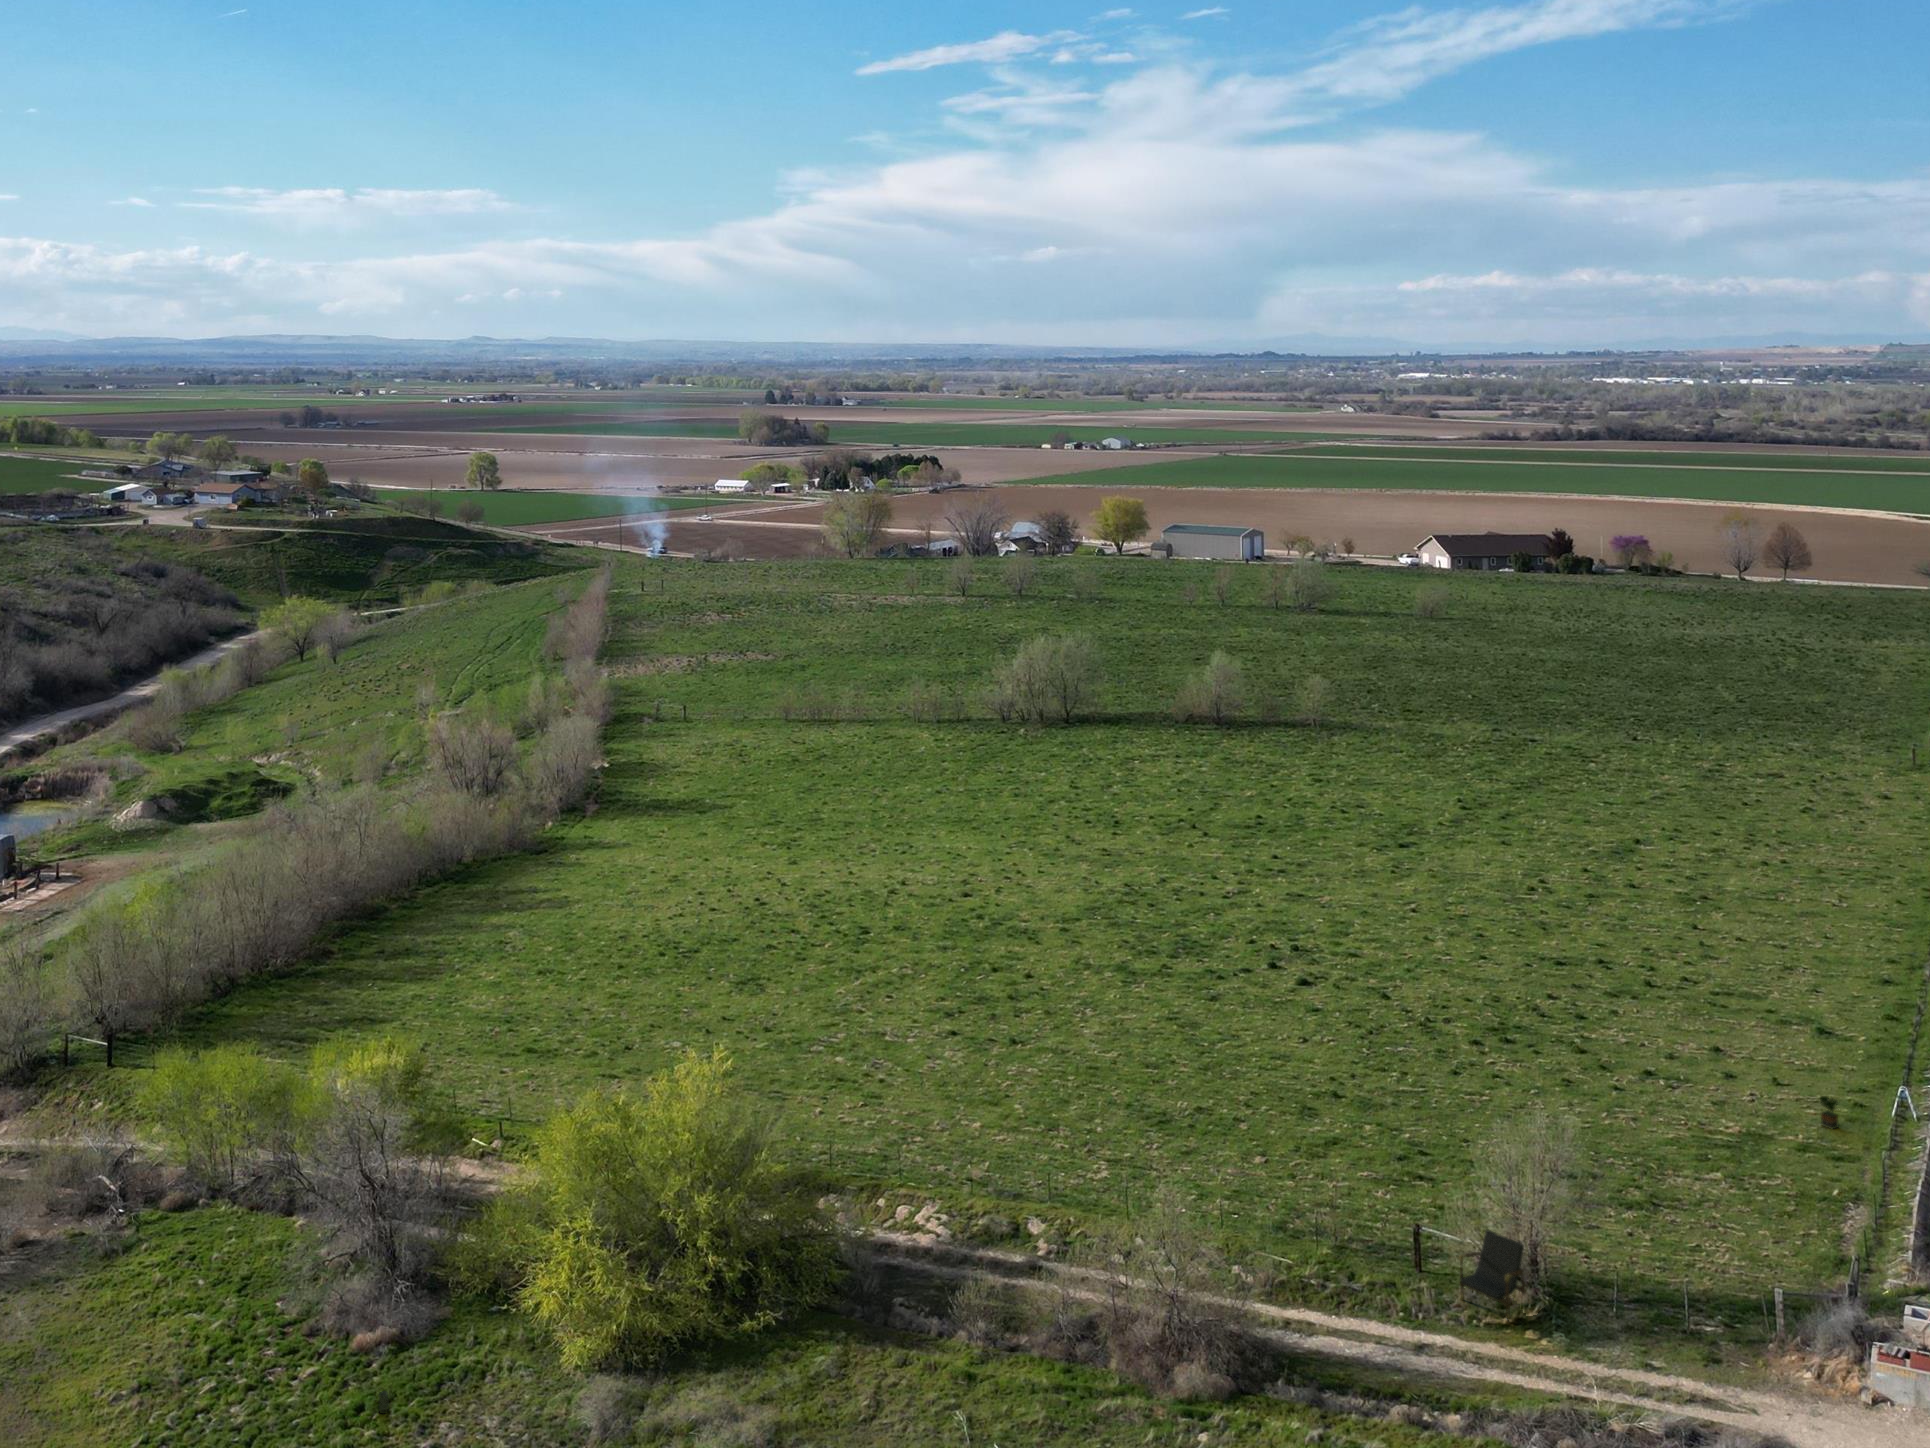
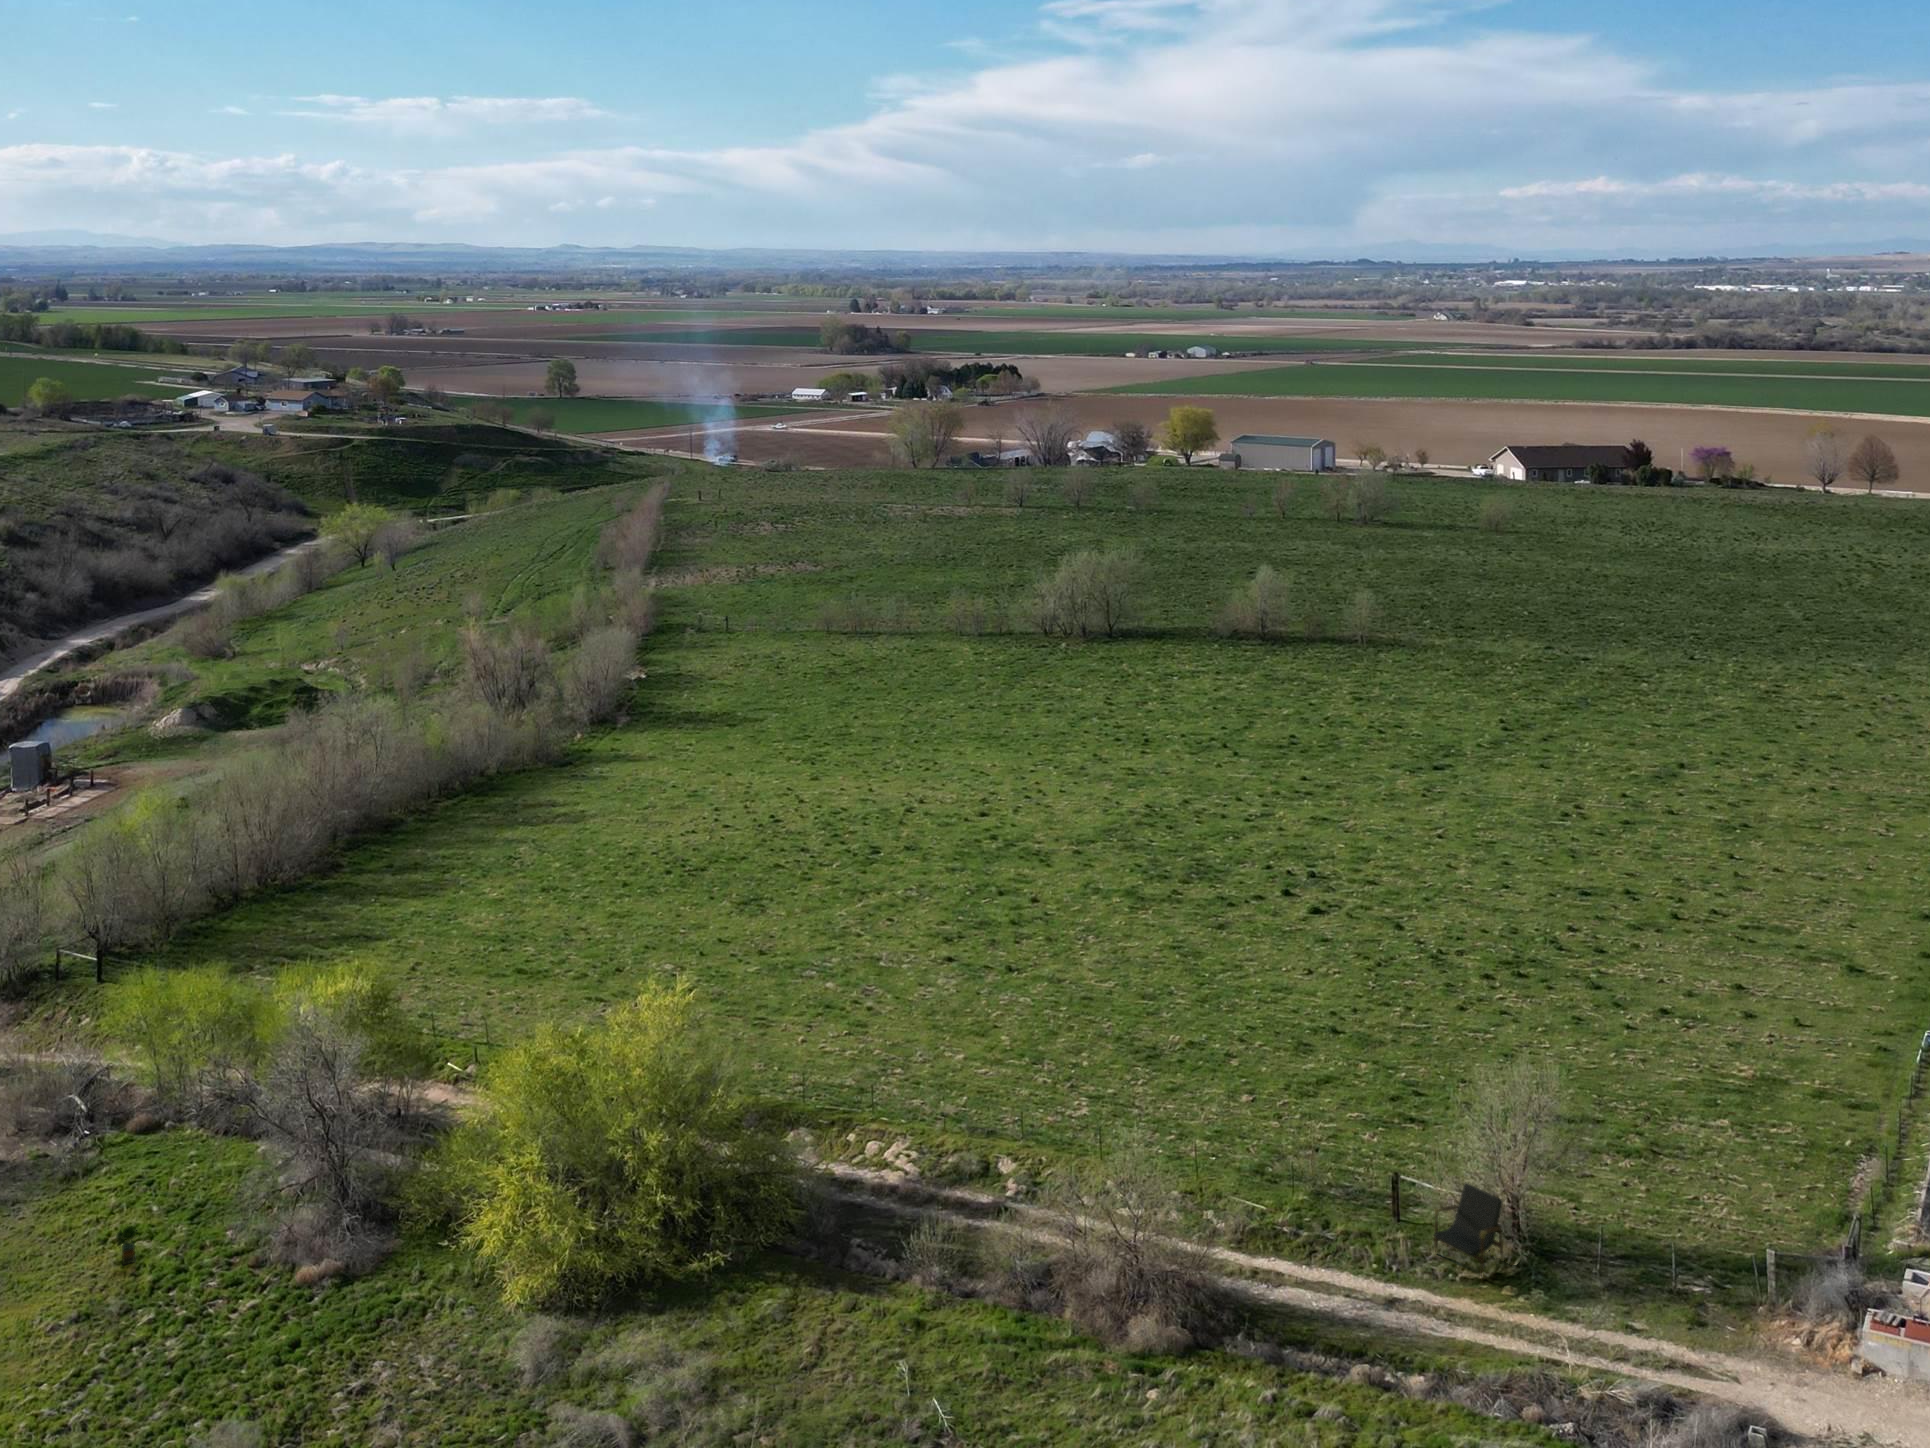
potted tree: present [1820,1096,1839,1129] -> present [117,1226,140,1265]
watering can: present [378,1391,389,1414] -> none [315,1318,335,1346]

